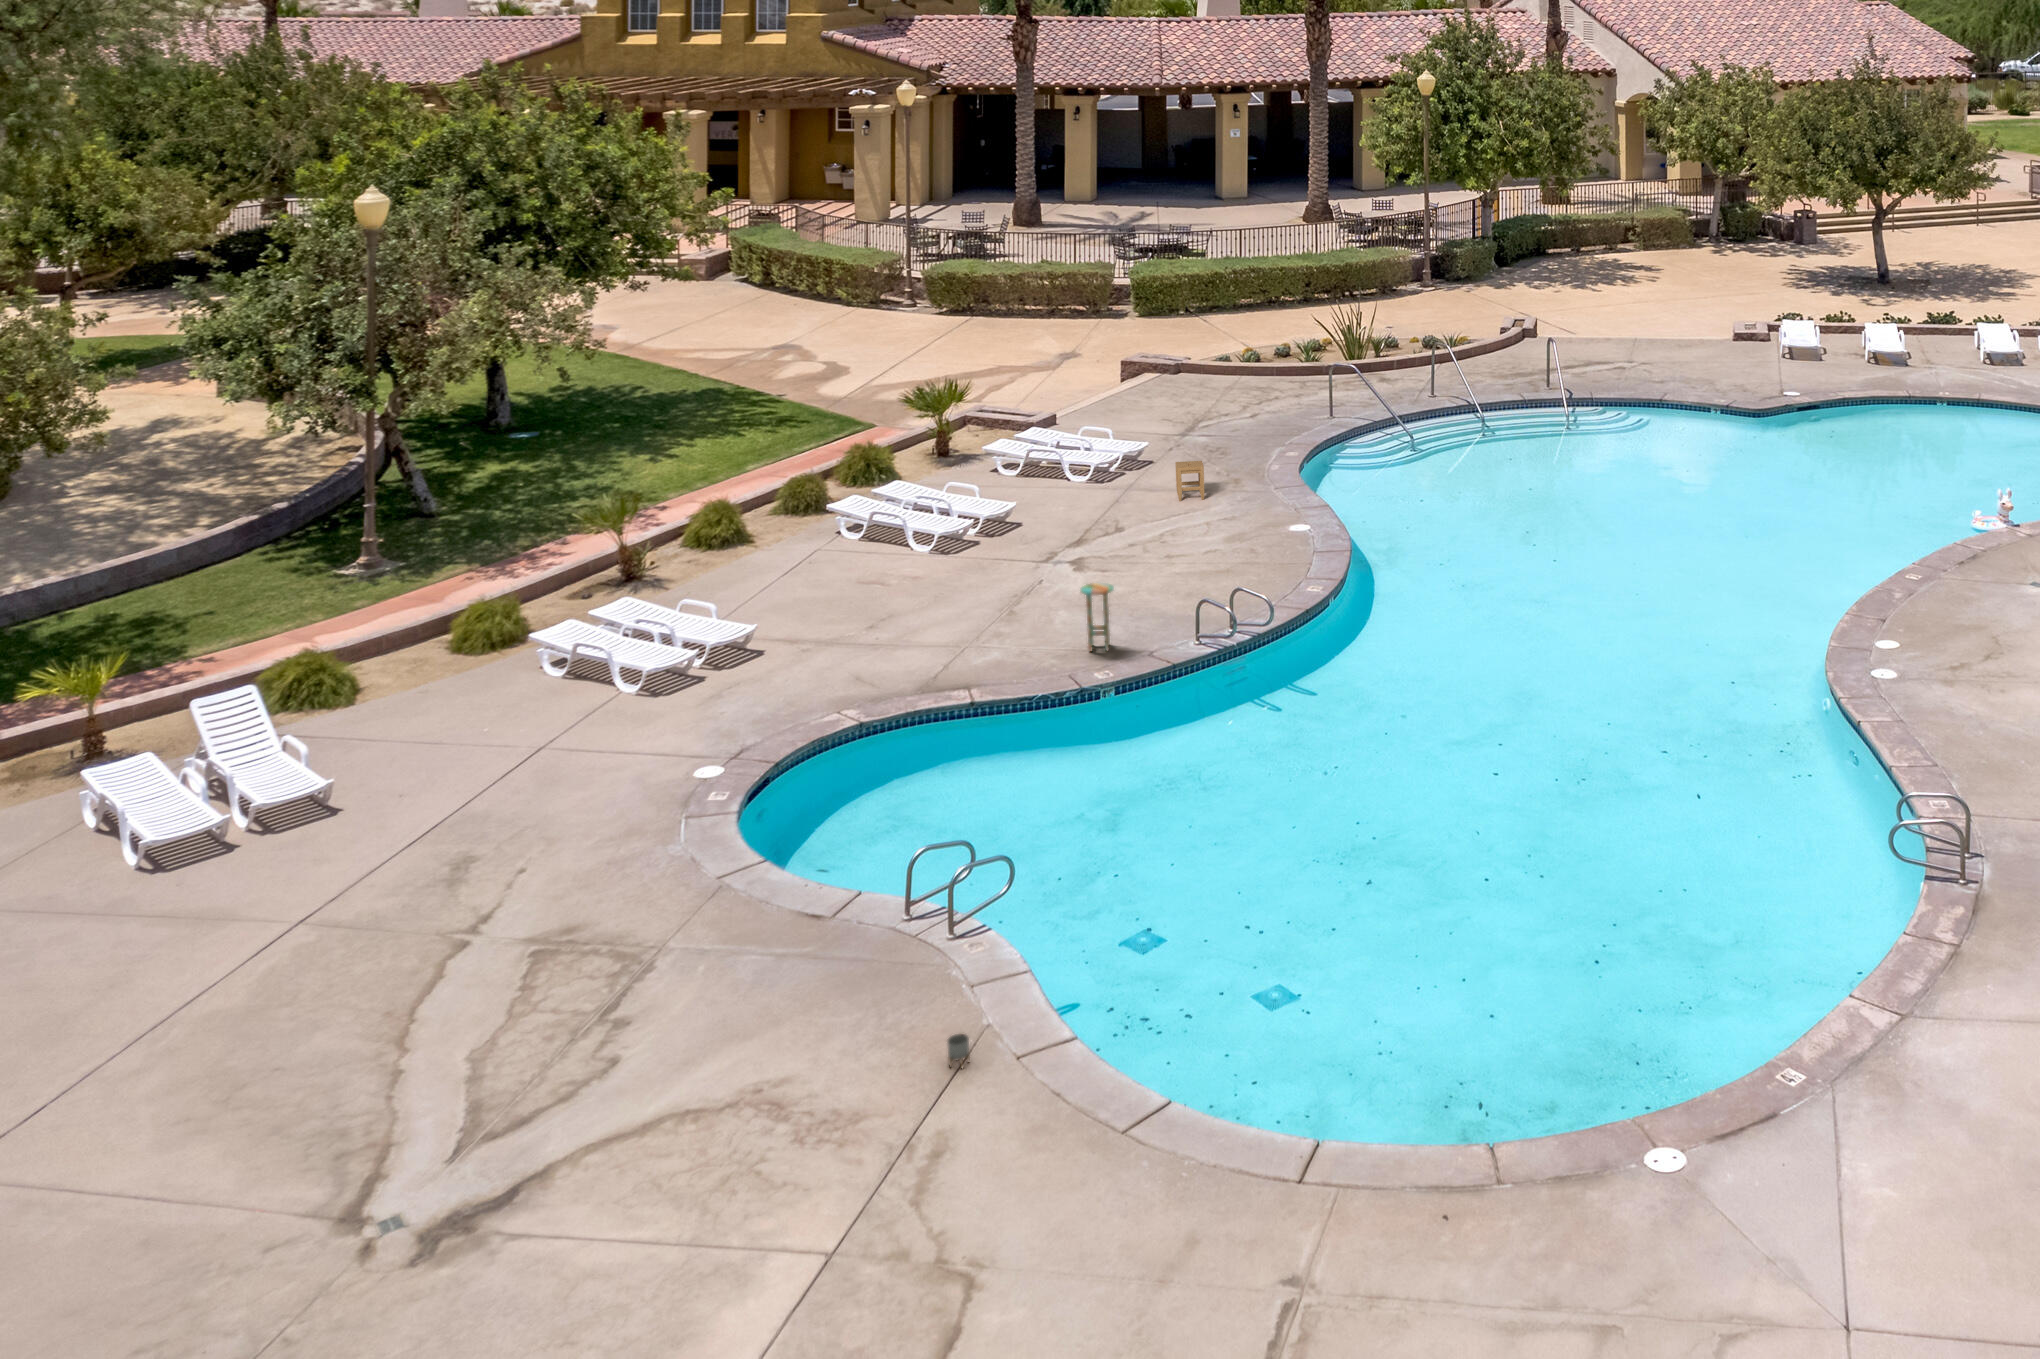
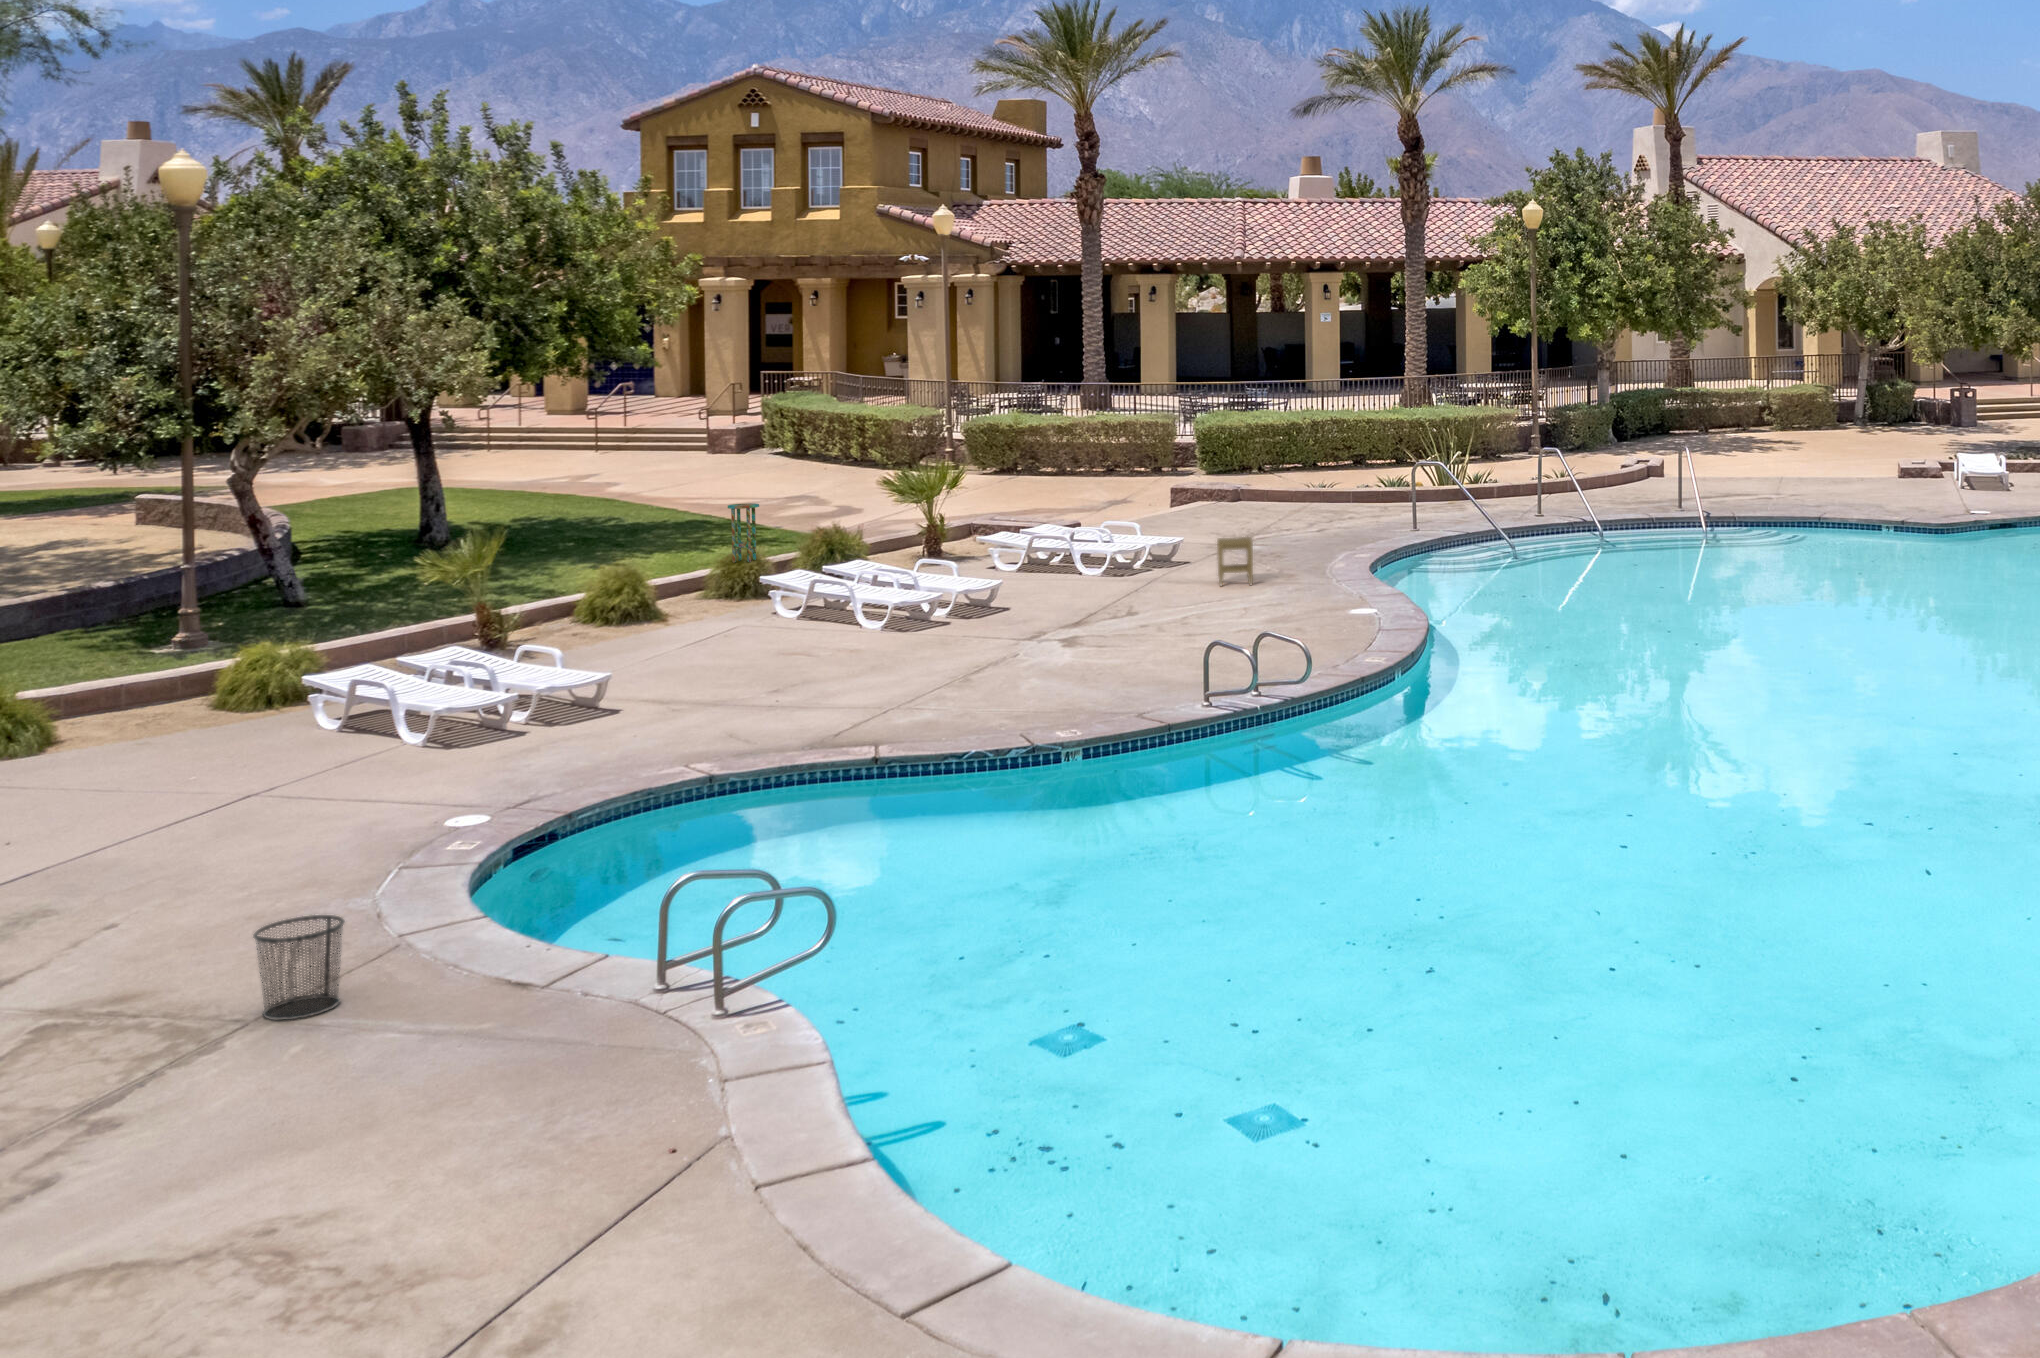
side table: present [1081,583,1114,651] -> present [728,503,759,563]
waste bin: none [726,867,770,925] -> present [253,915,344,1020]
planter: present [947,1034,970,1068] -> none [494,1200,548,1284]

